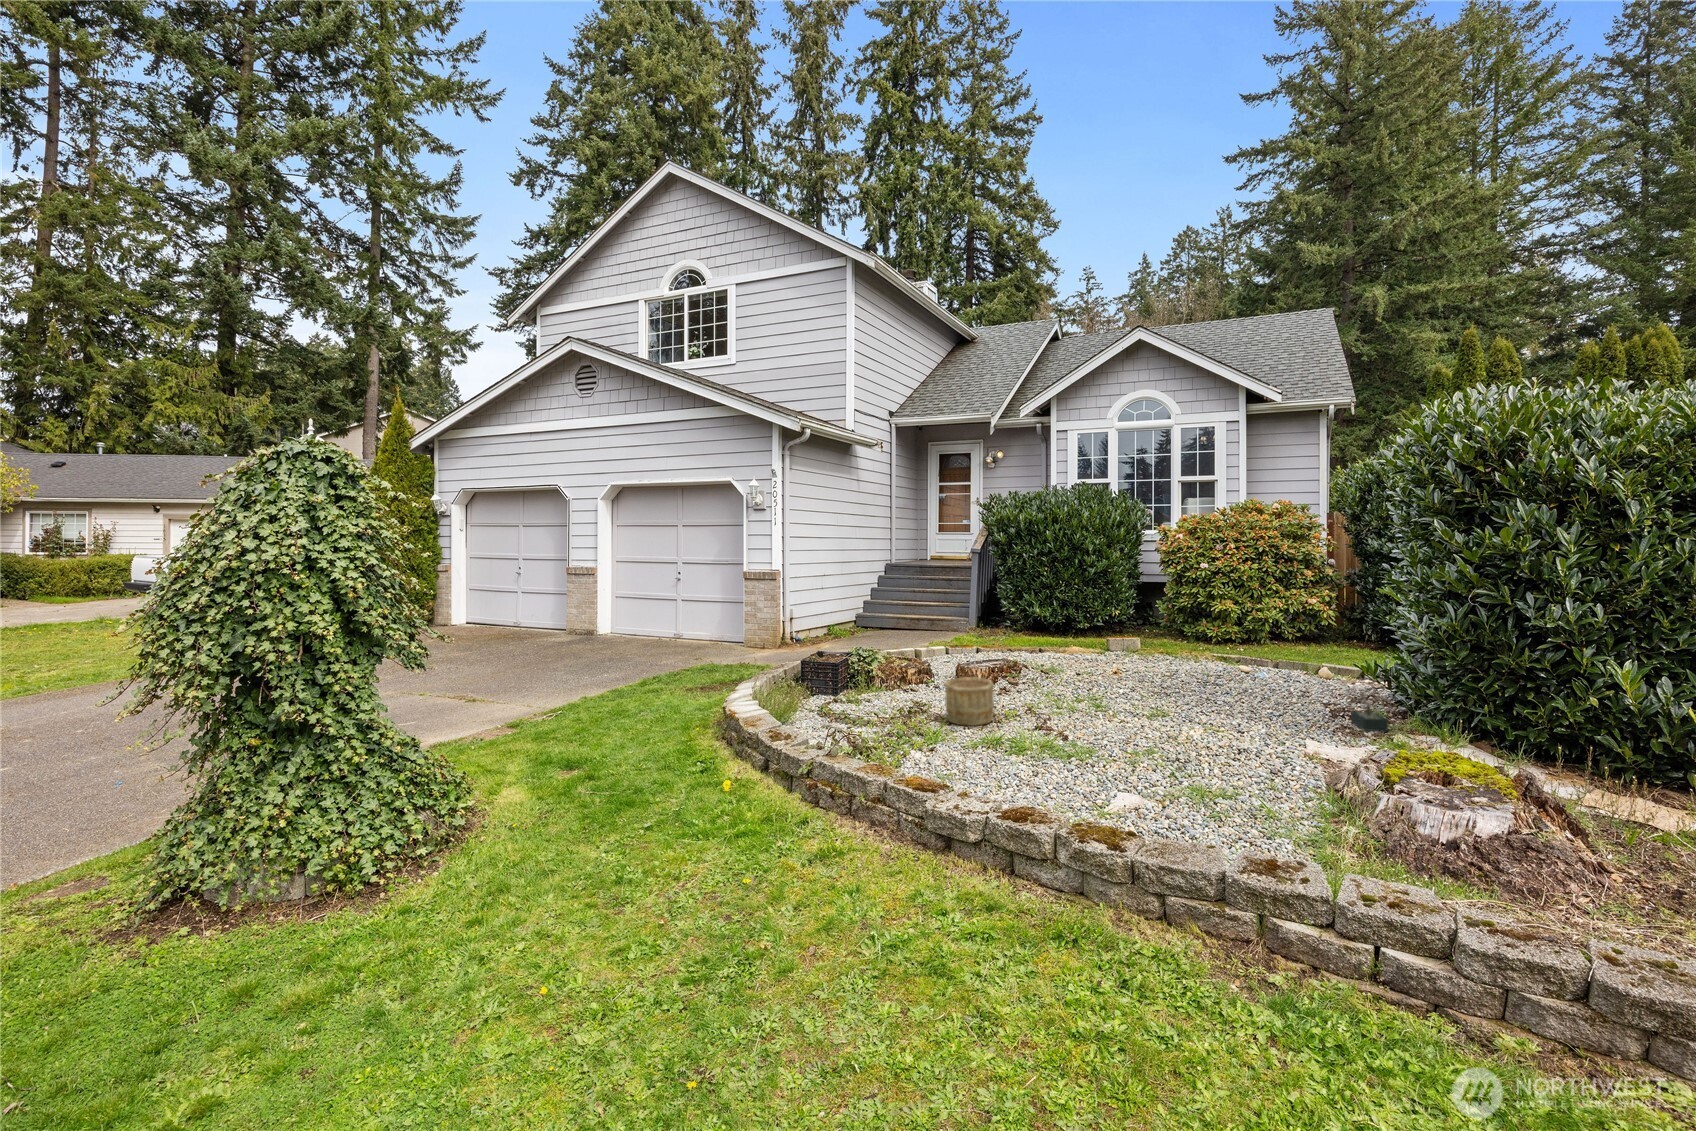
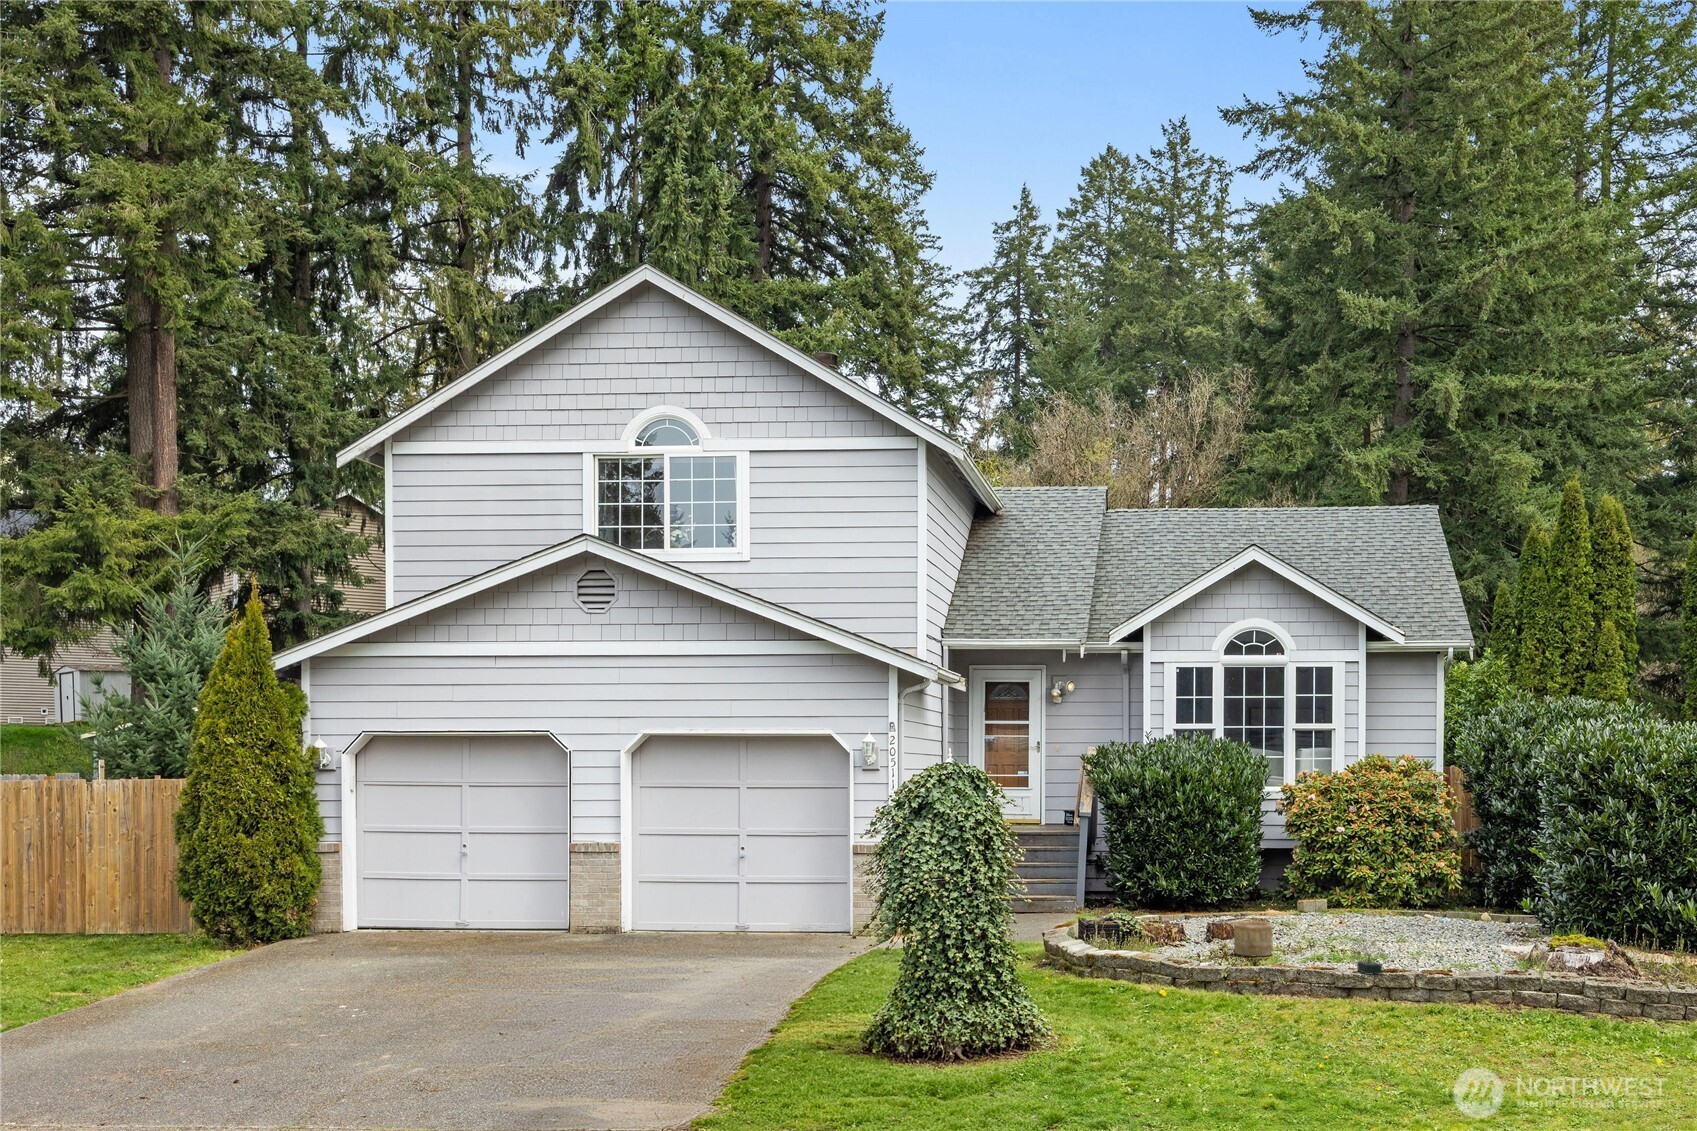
decorative plant: present [1343,679,1394,732] -> present [1351,935,1384,975]

